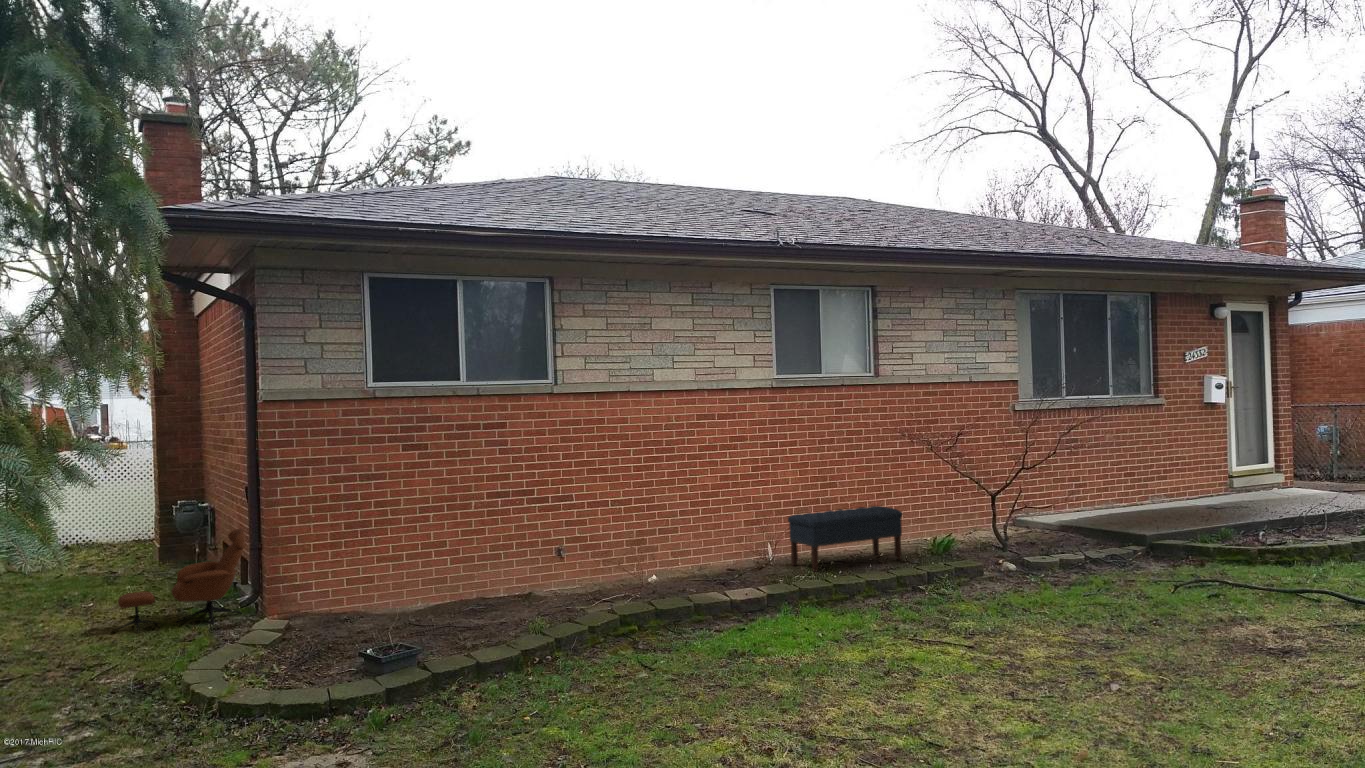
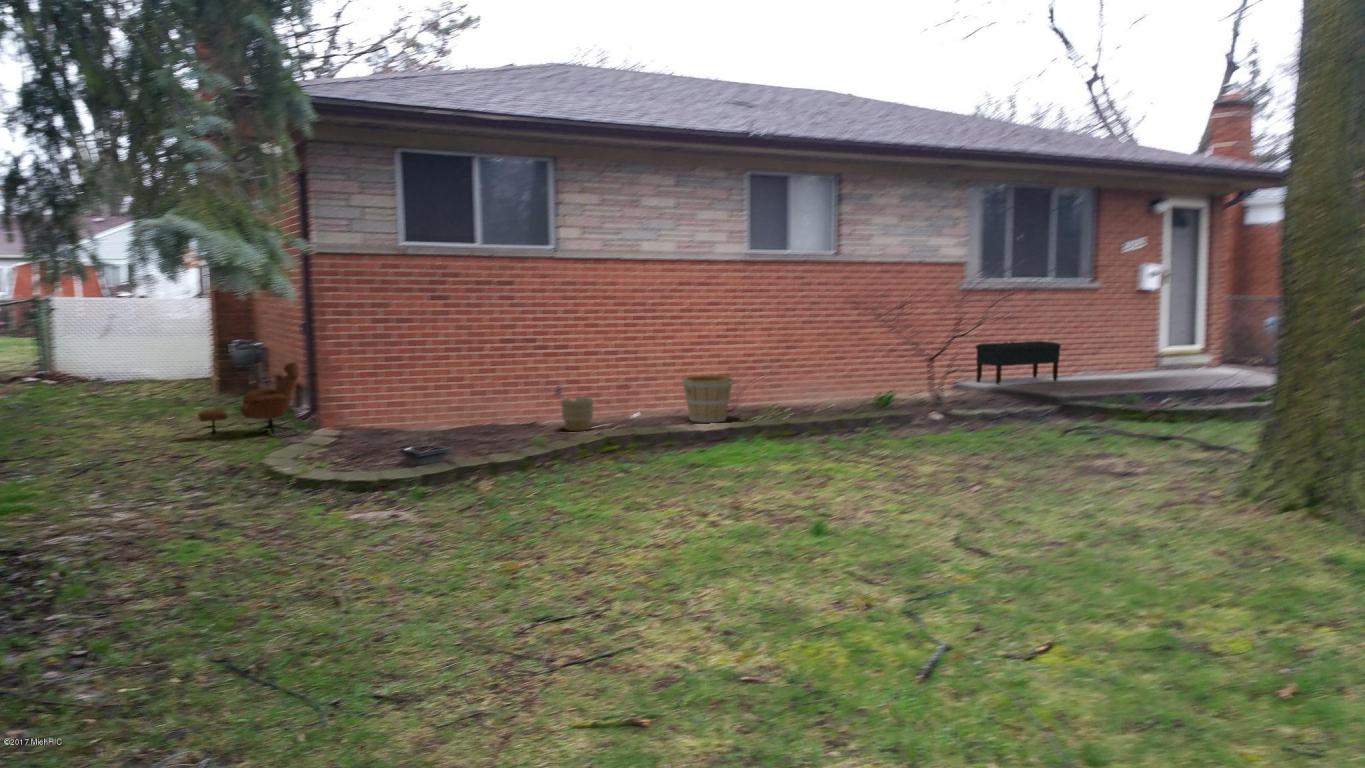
bench: present [788,506,903,572] -> present [976,341,1061,385]
wooden bucket: none [706,523,768,584] -> present [682,375,734,423]
planter: none [564,558,602,602] -> present [561,397,593,431]

